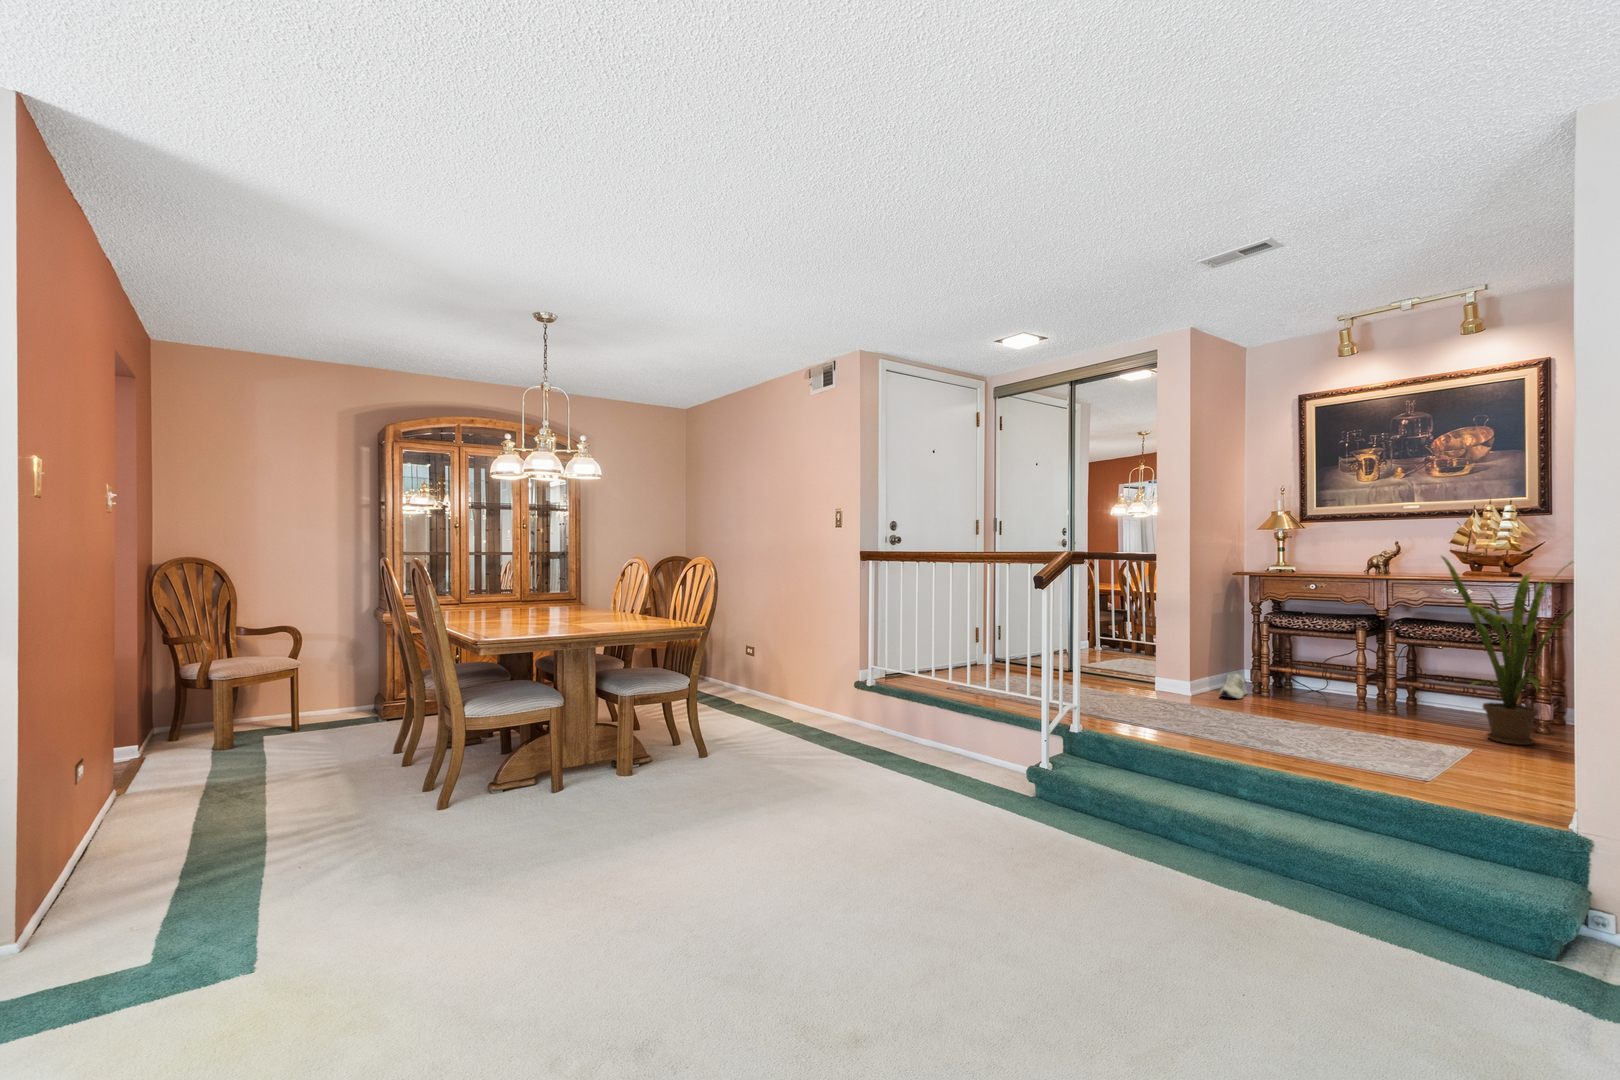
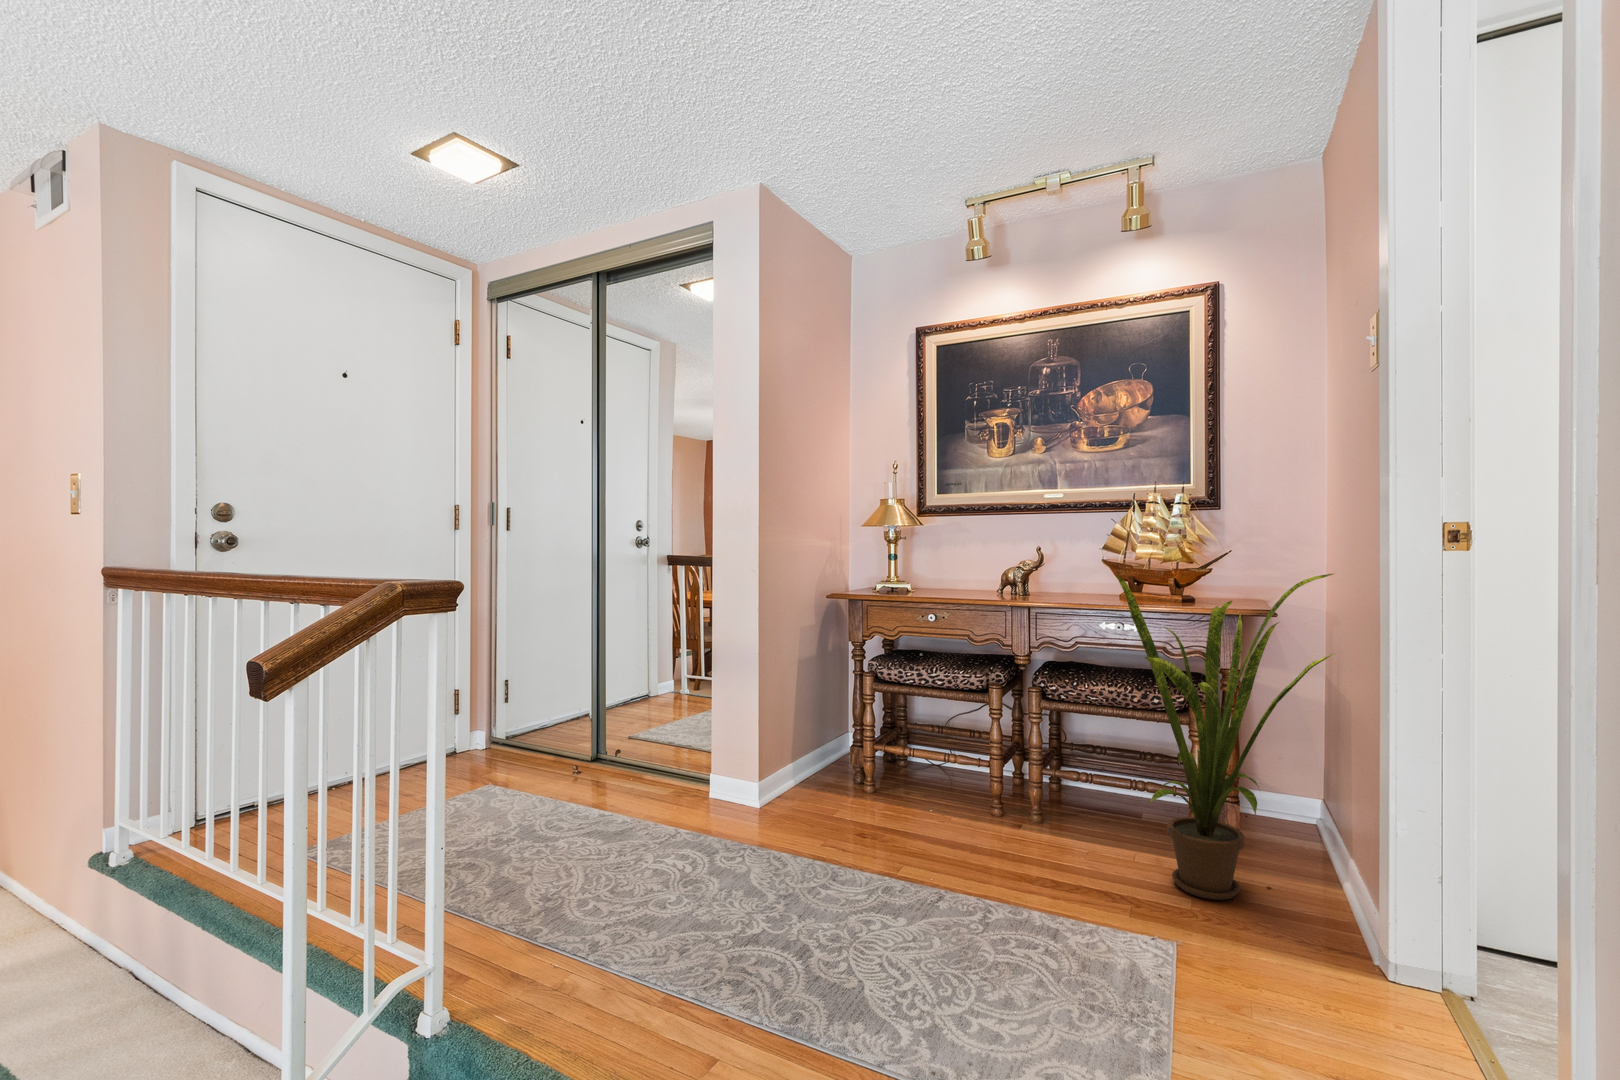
shoe: present [1219,674,1247,699] -> none [799,759,843,811]

